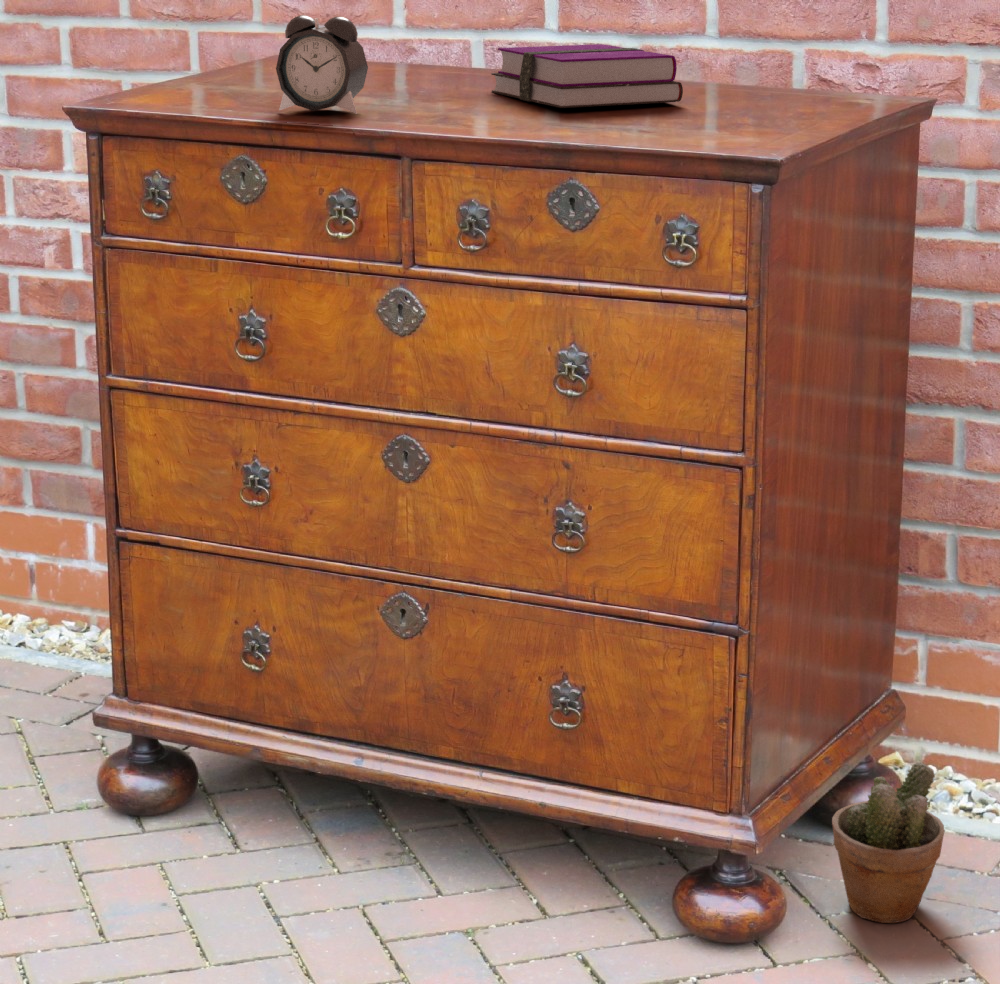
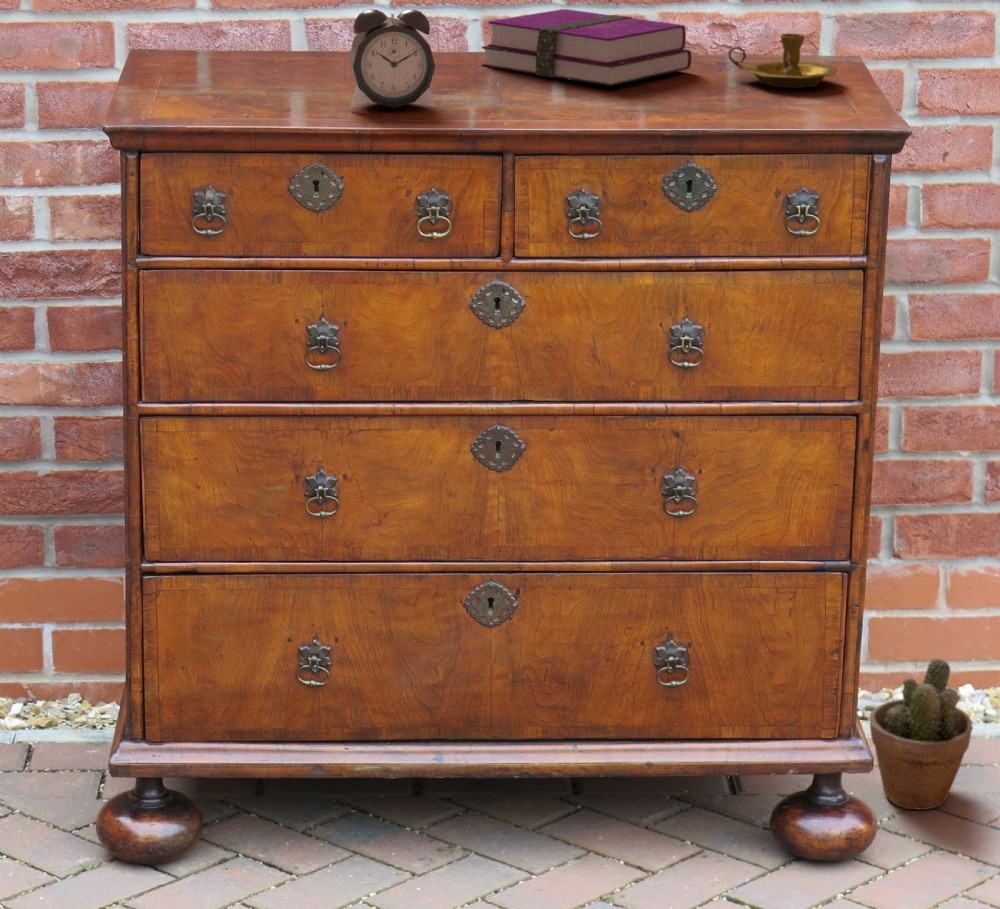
candlestick: none [706,65,814,120] -> present [728,34,838,88]

